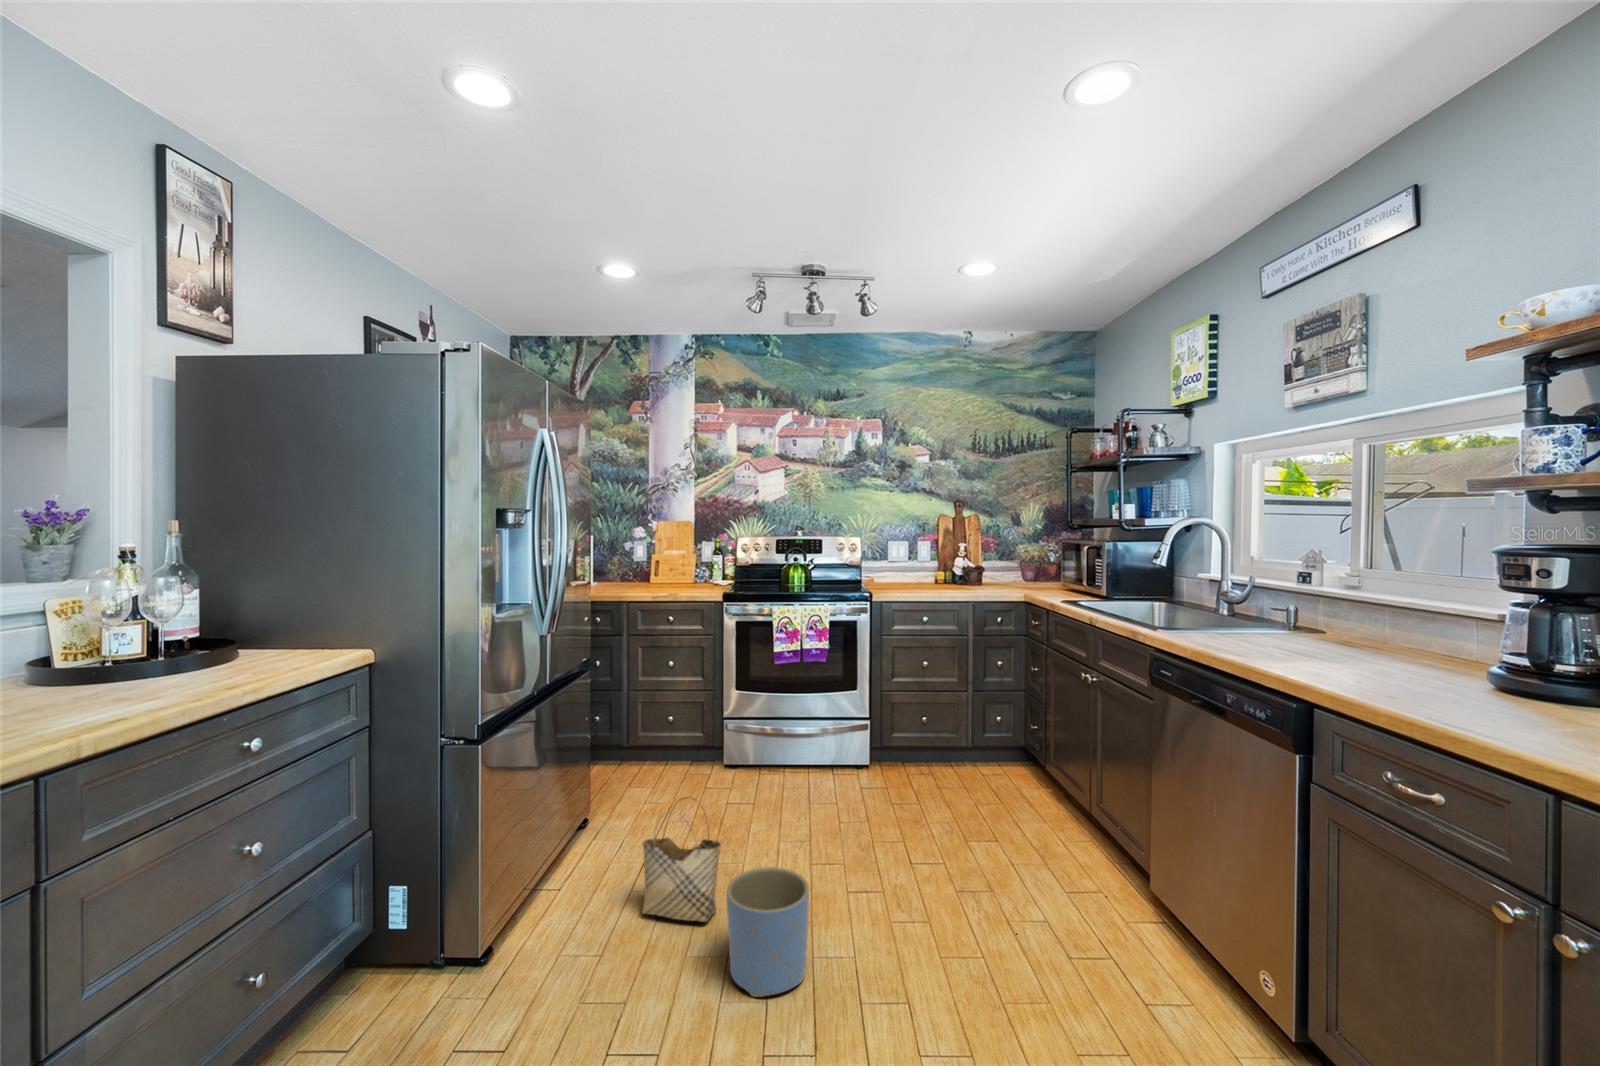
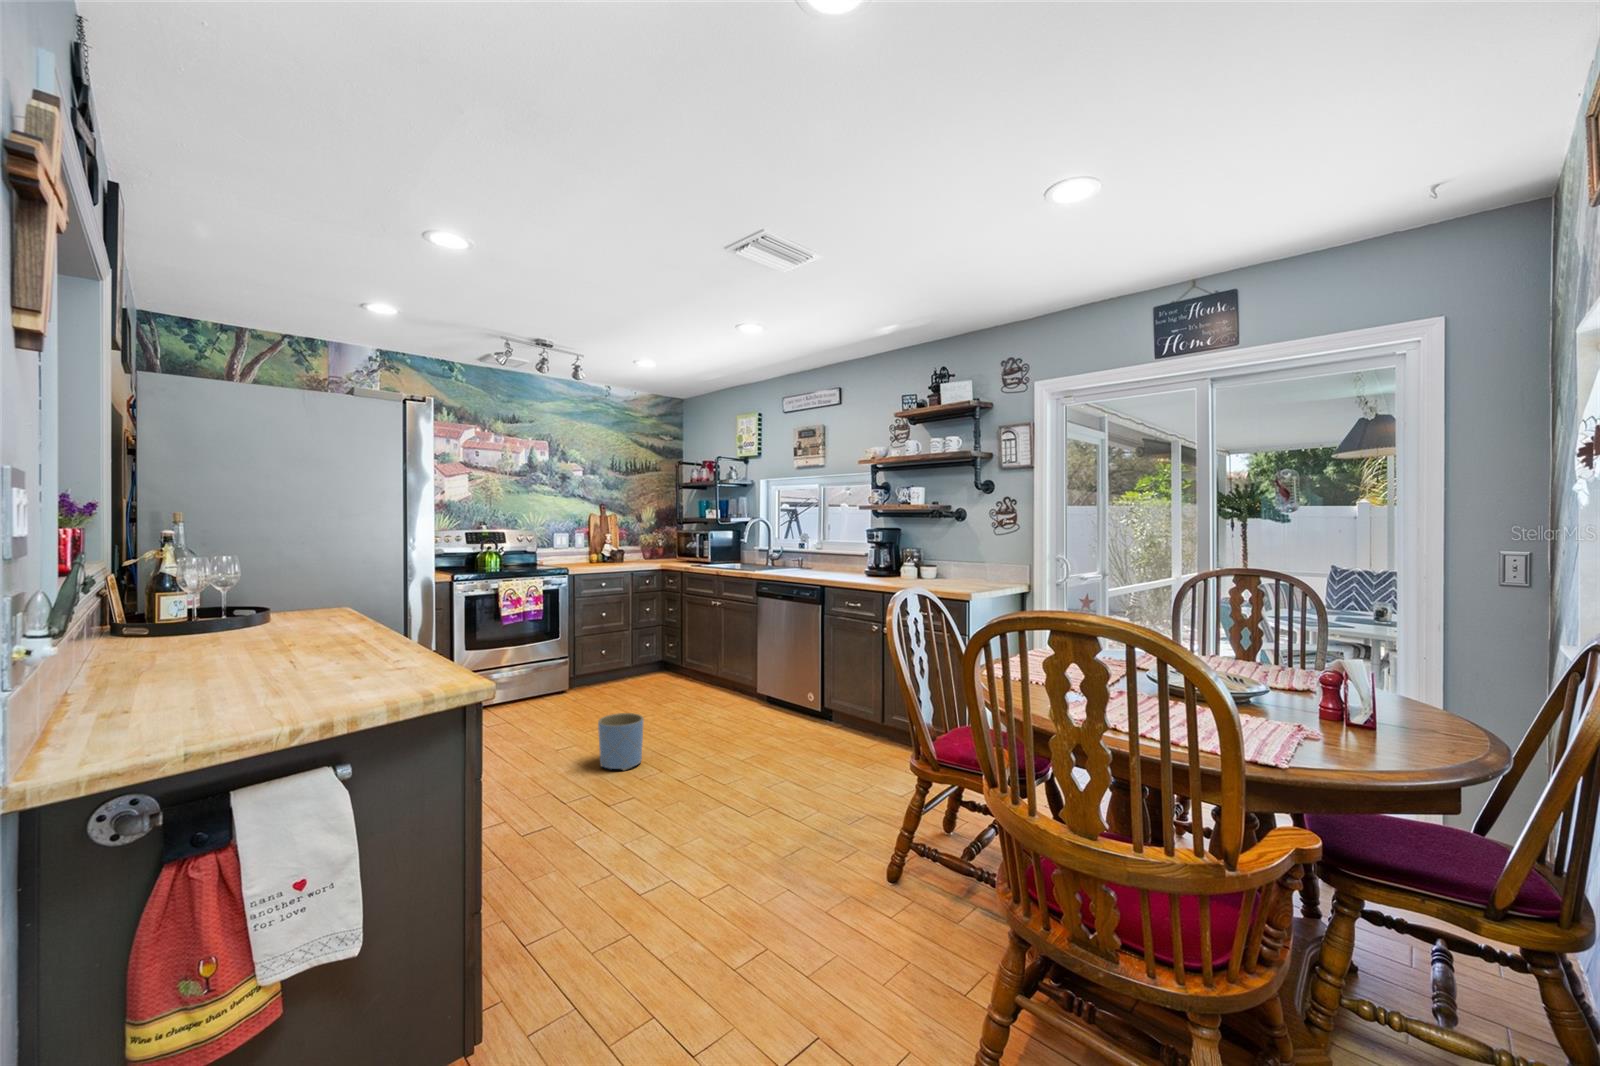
woven basket: present [642,797,721,922] -> none [517,695,568,768]

